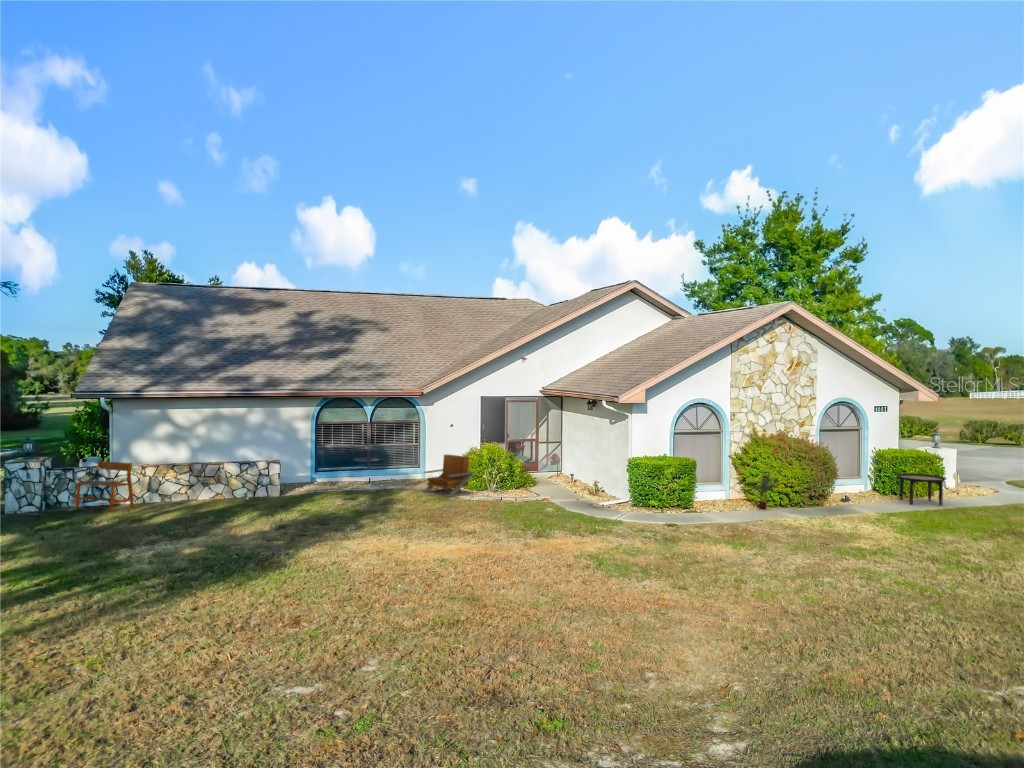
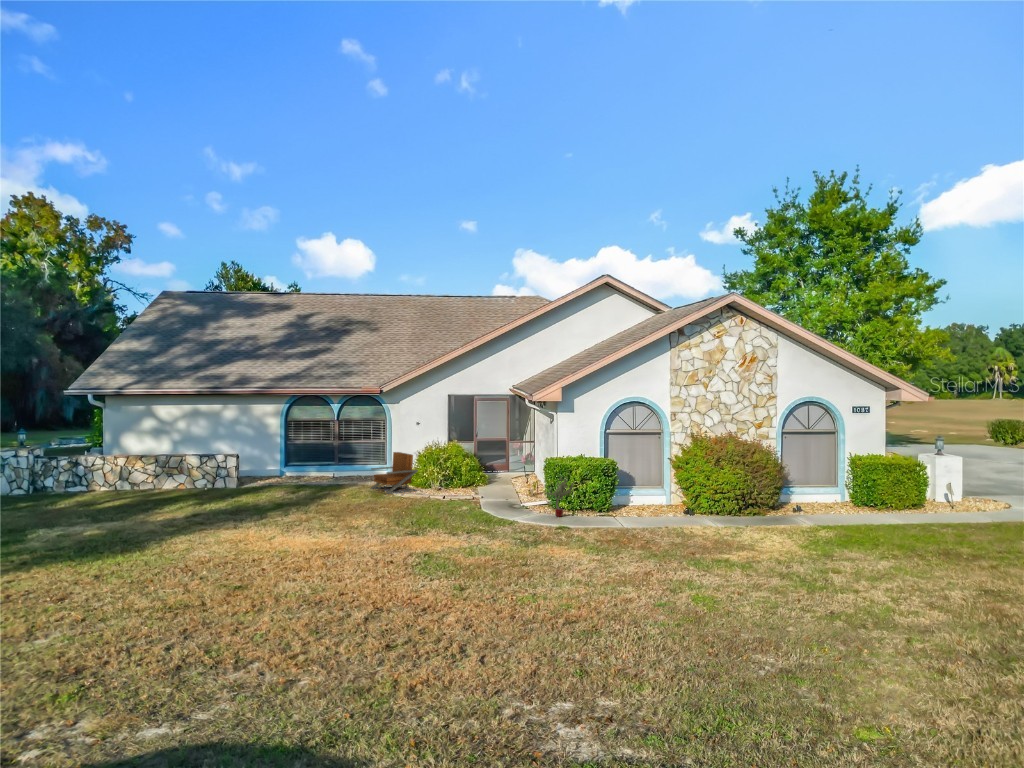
bench: present [75,461,134,512] -> none [55,451,103,497]
potted tree: present [749,473,778,509] -> present [545,478,574,517]
round table: present [896,473,947,505] -> none [859,483,916,520]

